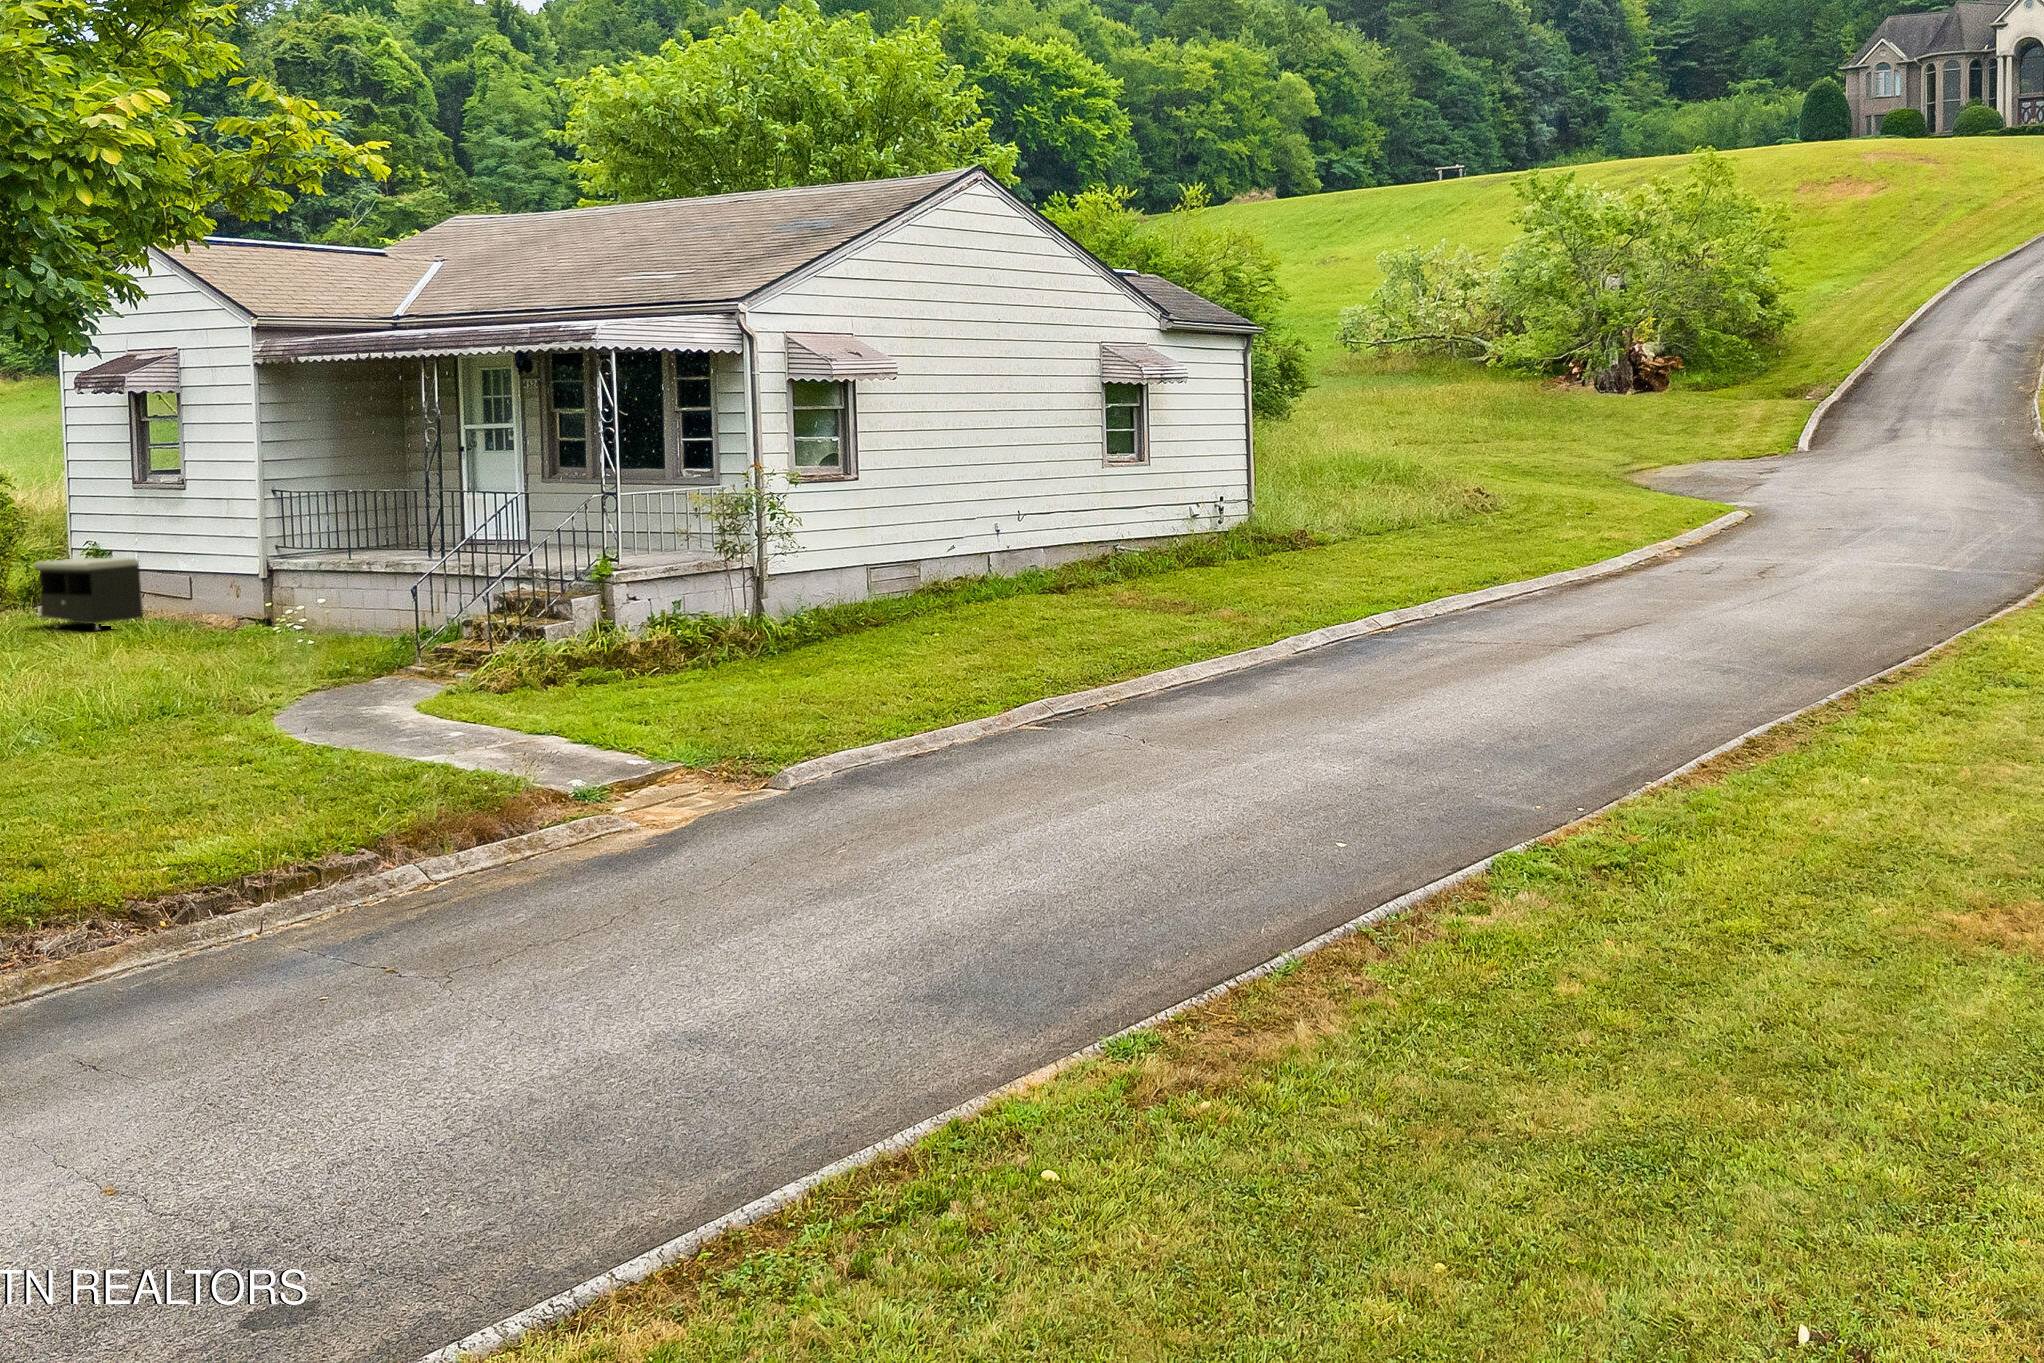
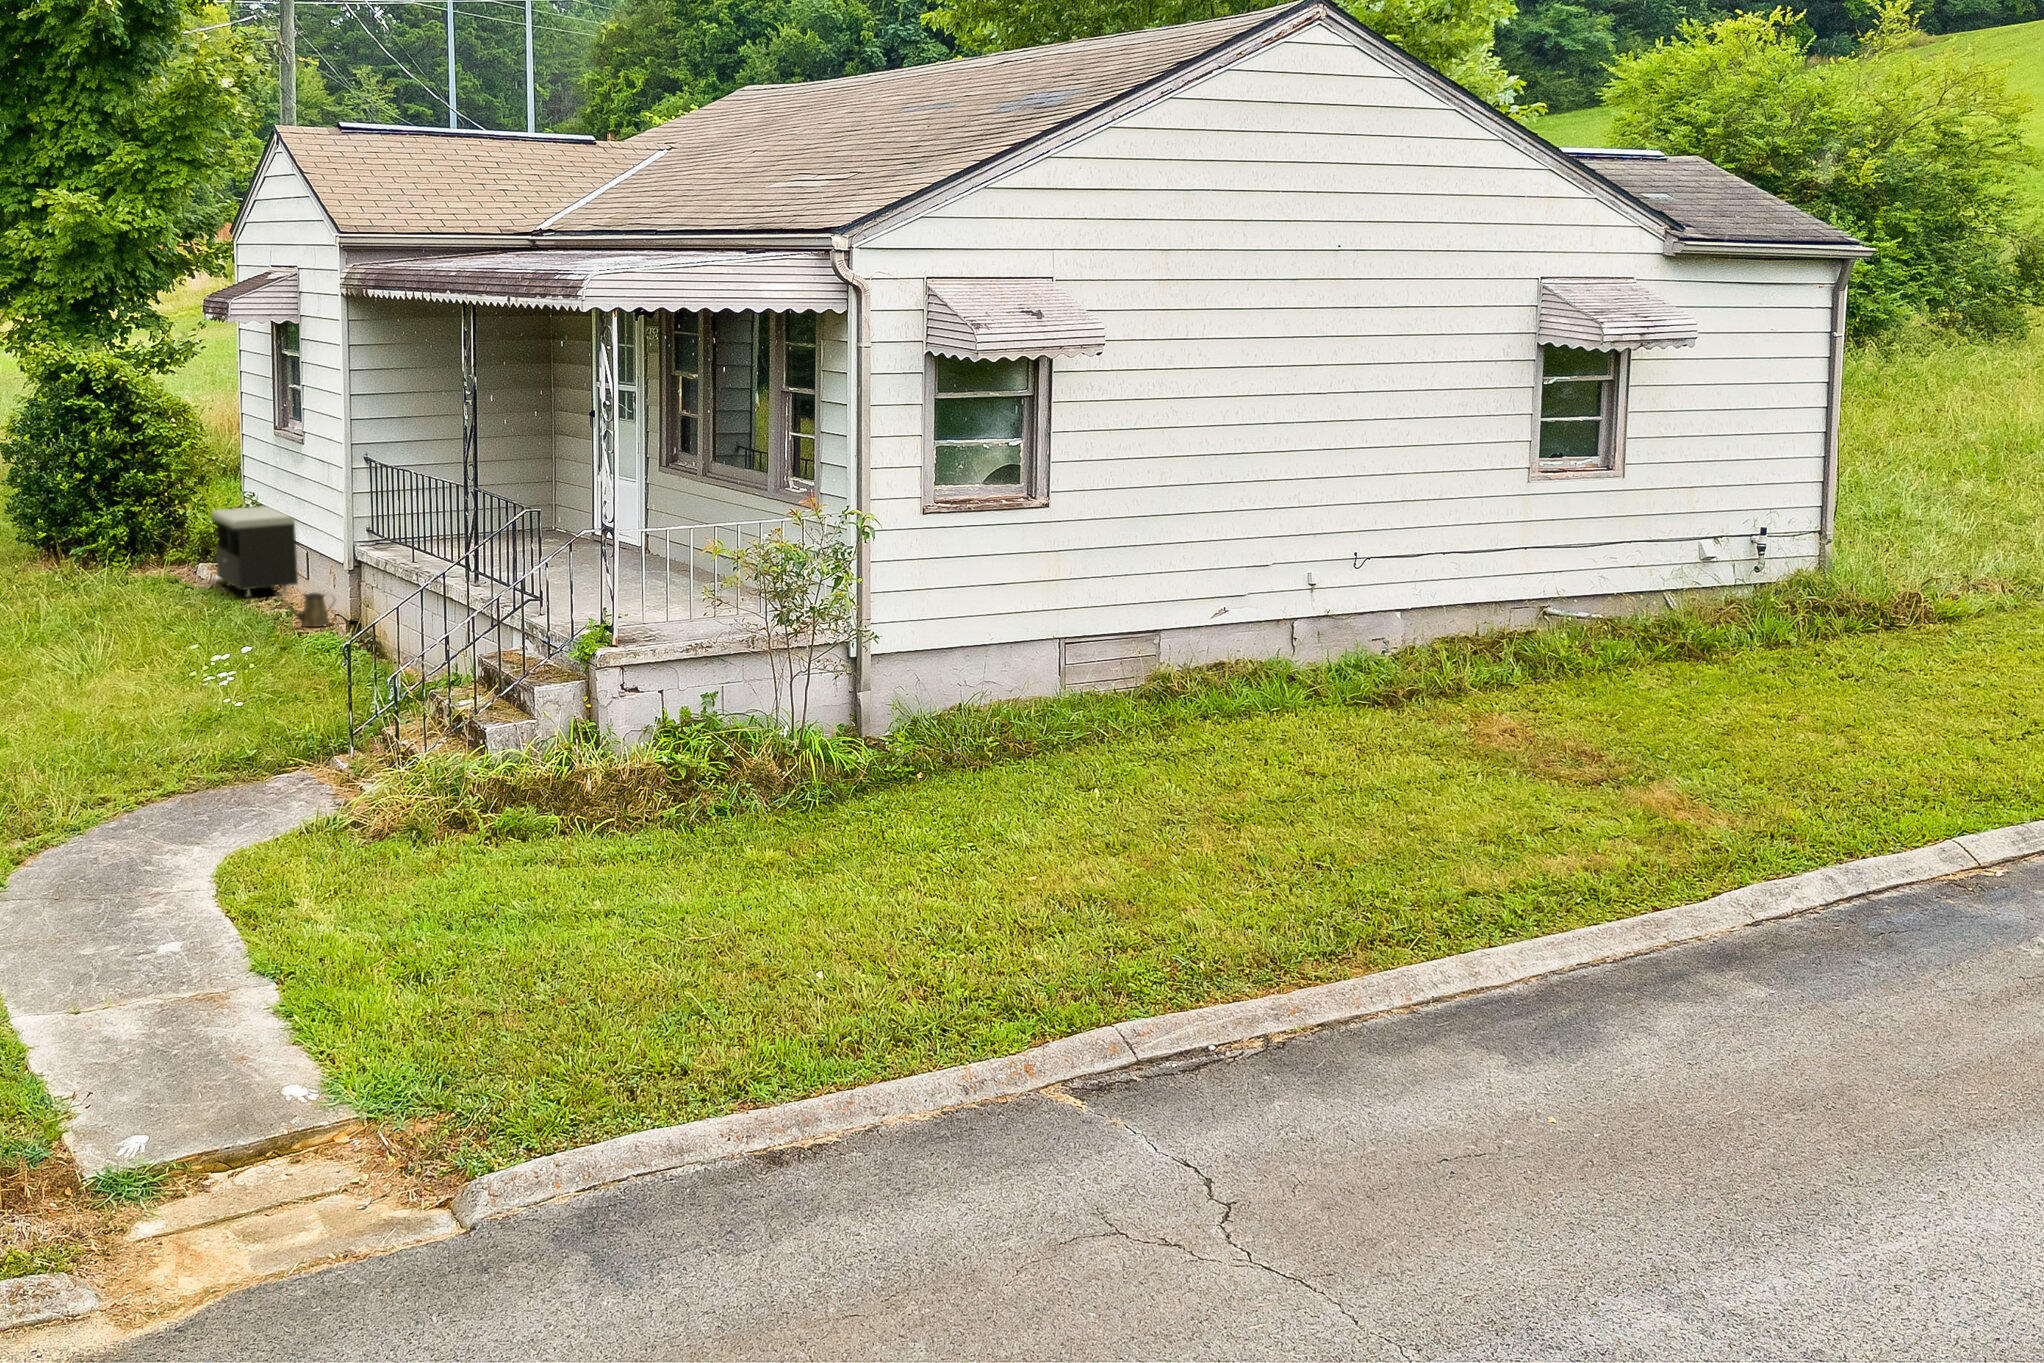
watering can: none [175,608,225,637] -> present [278,593,333,627]

